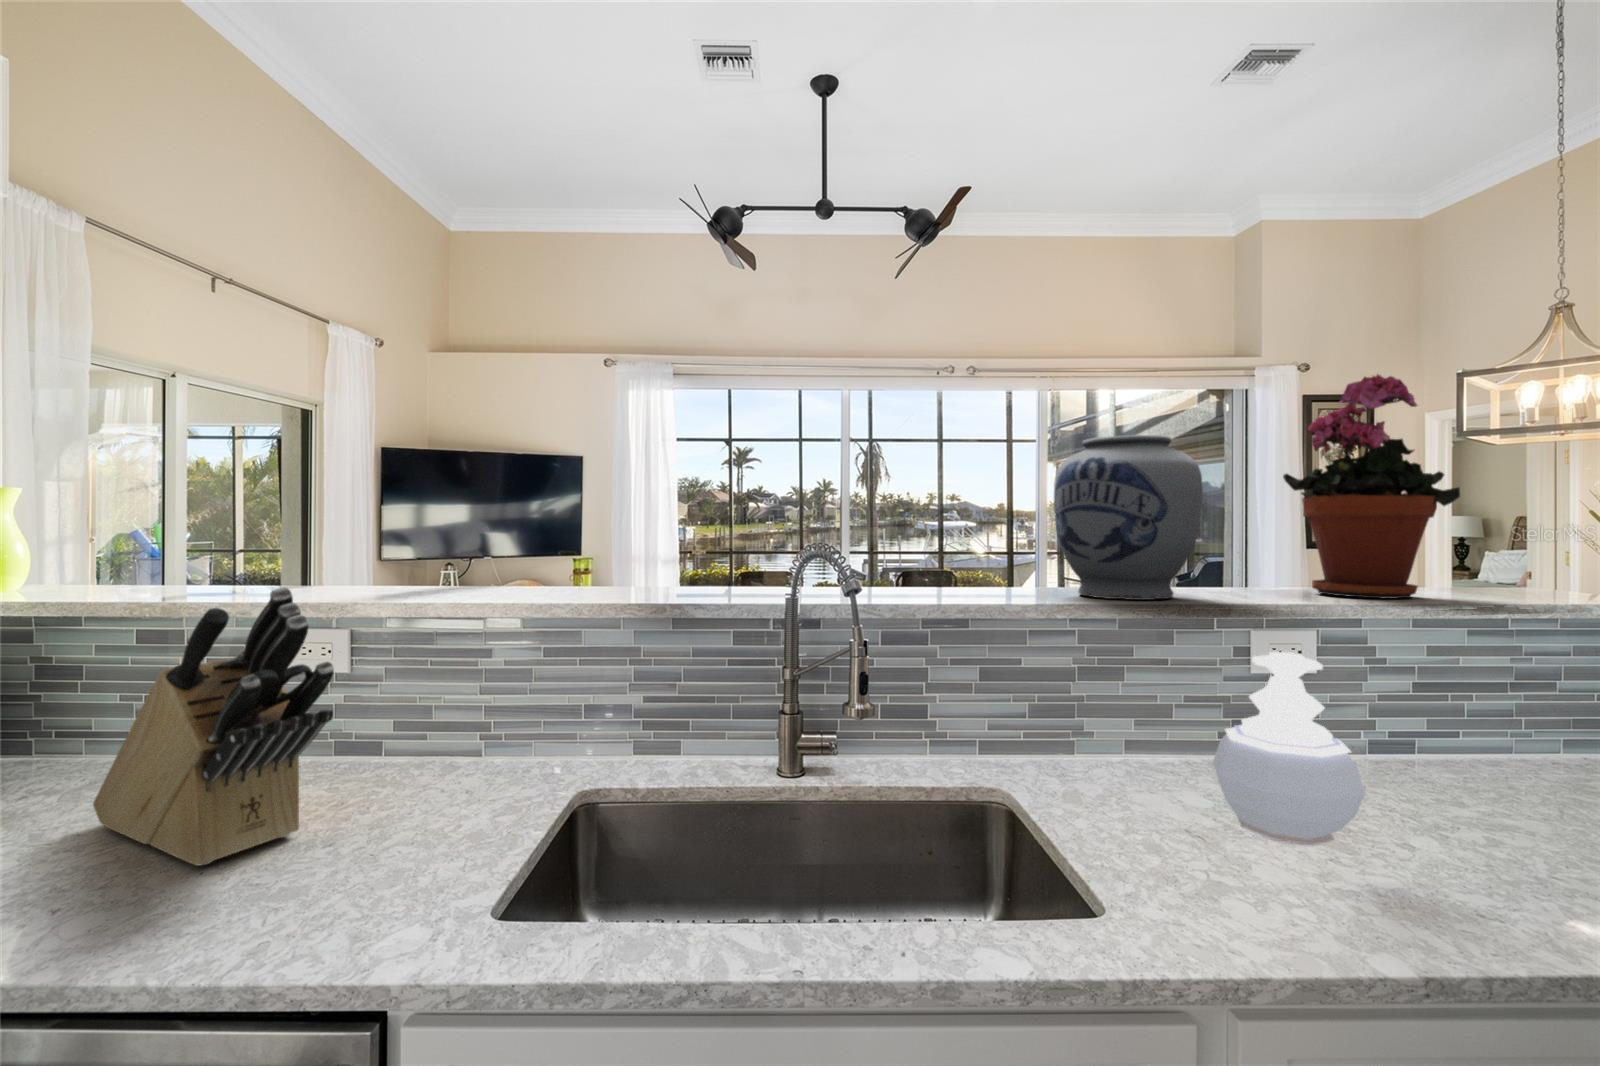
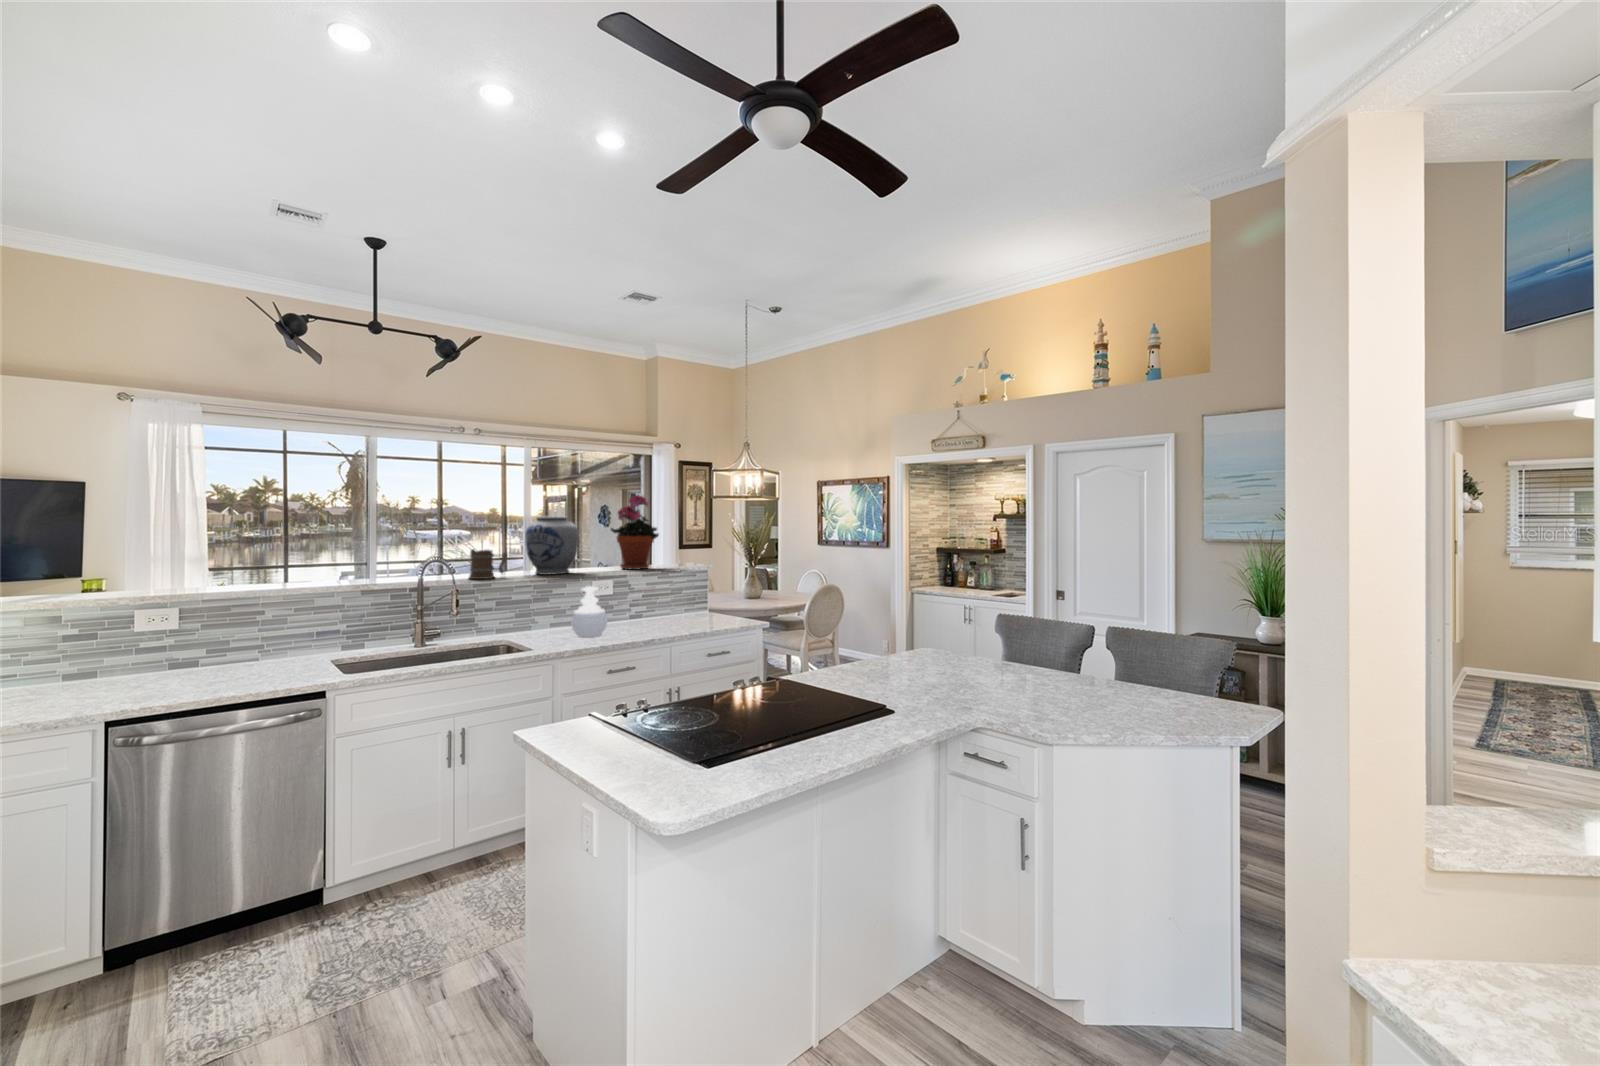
mug: none [914,522,1011,602] -> present [469,549,507,579]
knife block: present [93,587,334,865] -> none [84,587,242,694]

